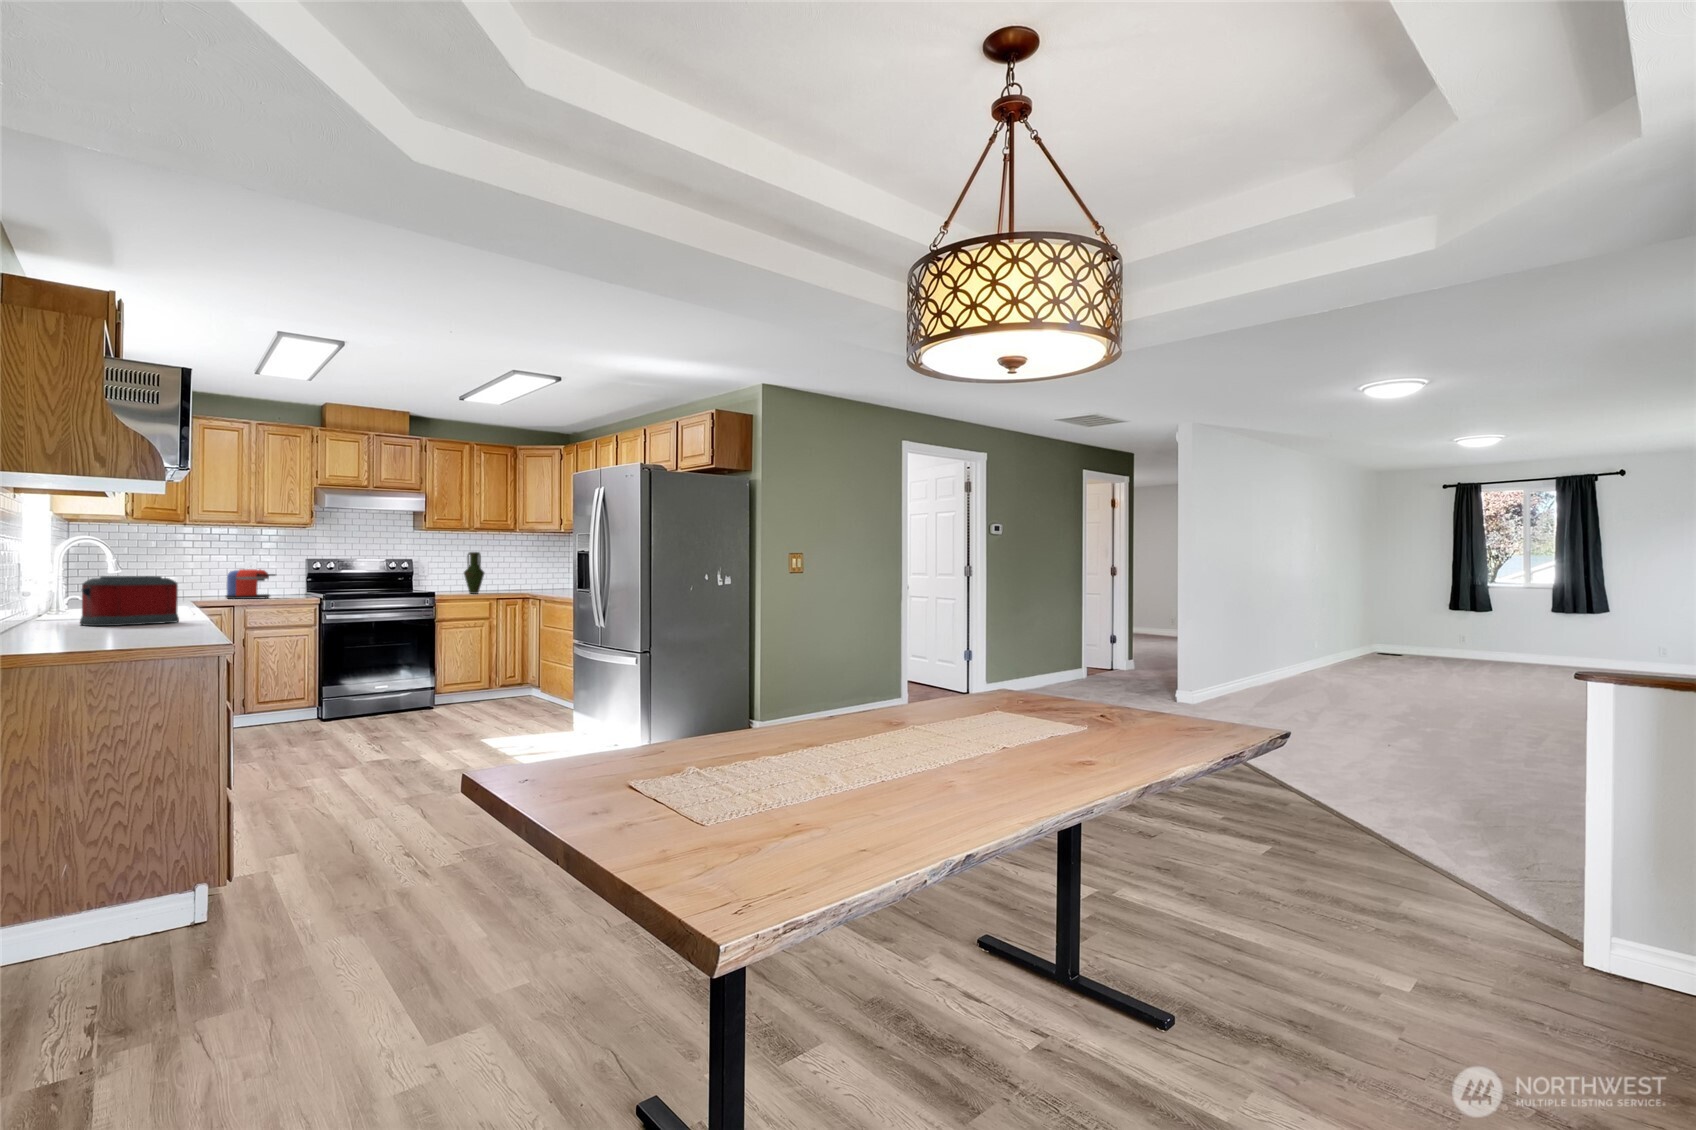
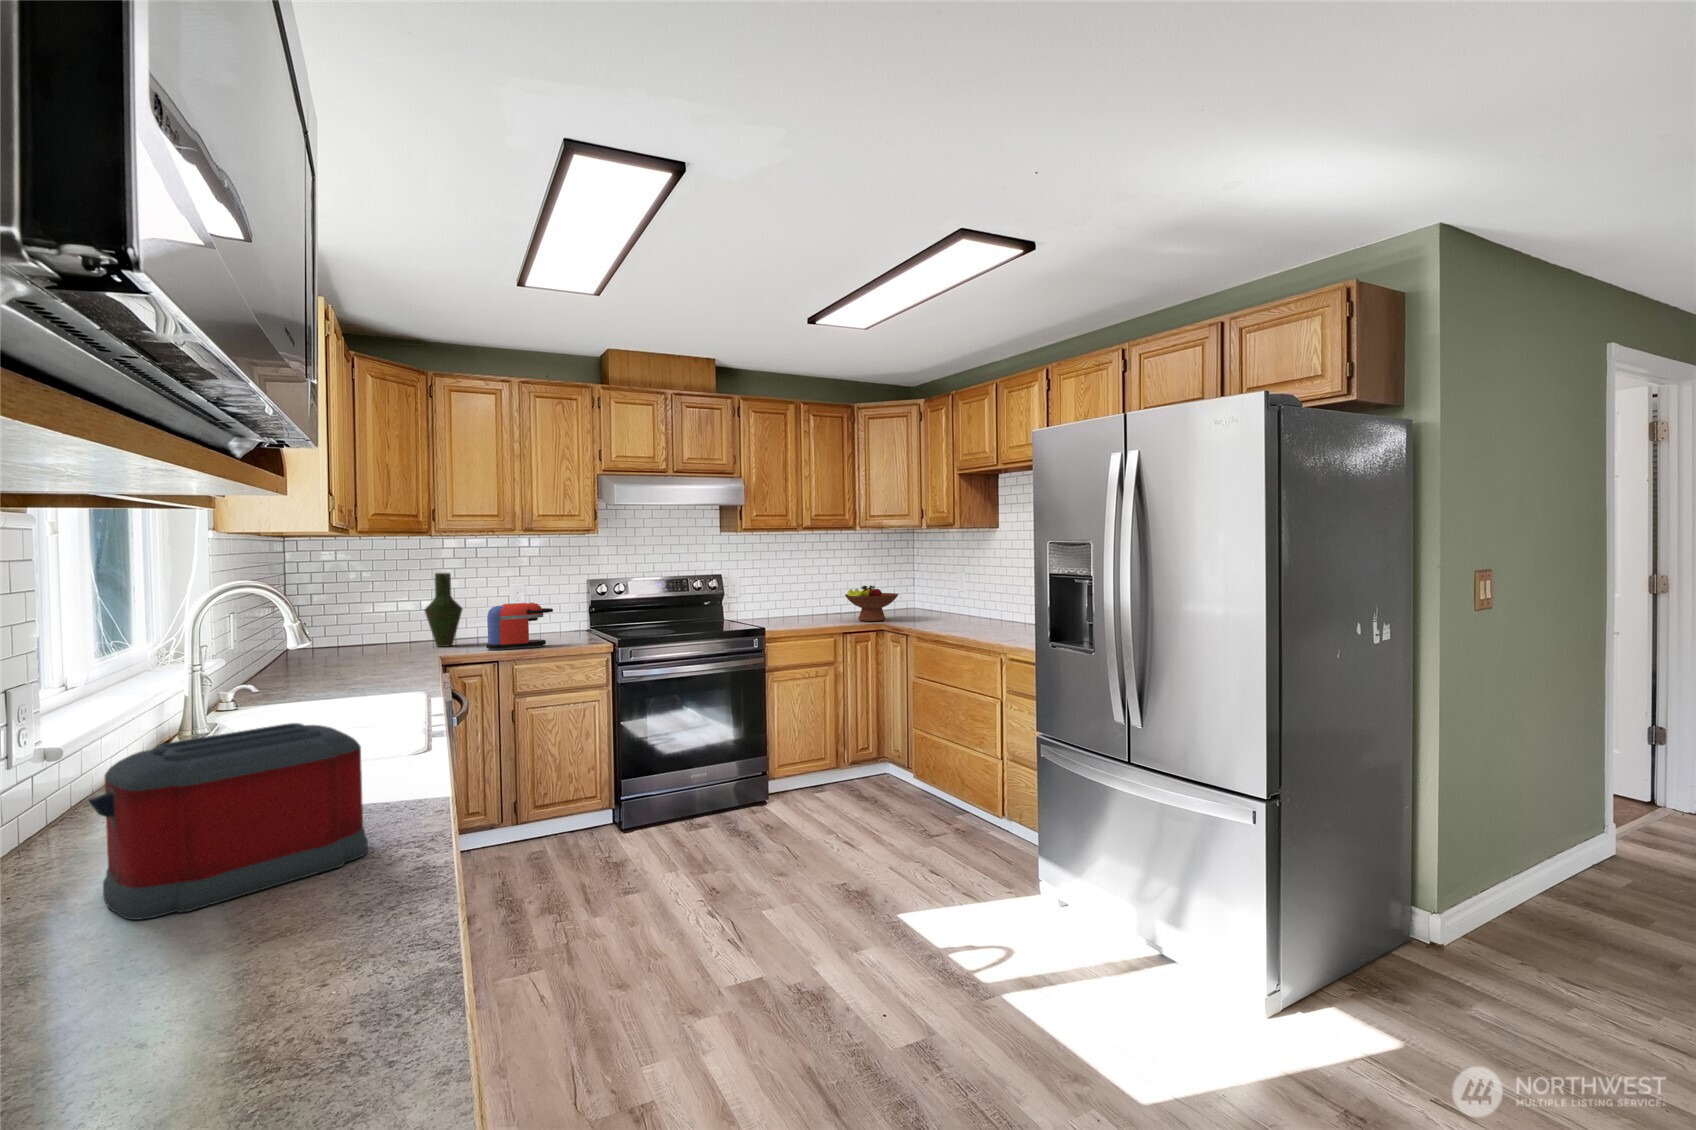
vase: present [464,552,484,594] -> present [425,573,462,647]
fruit bowl: none [503,568,542,592] -> present [845,585,899,621]

